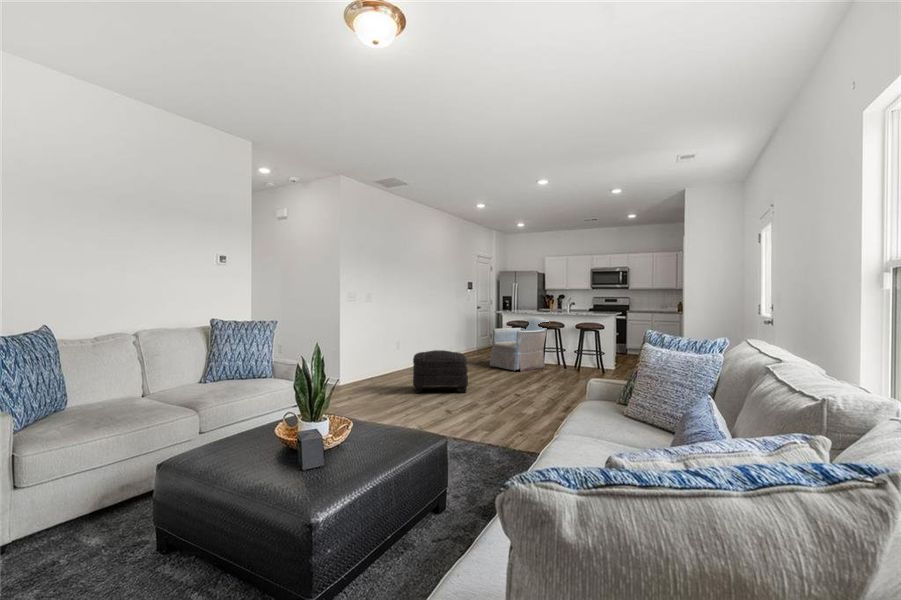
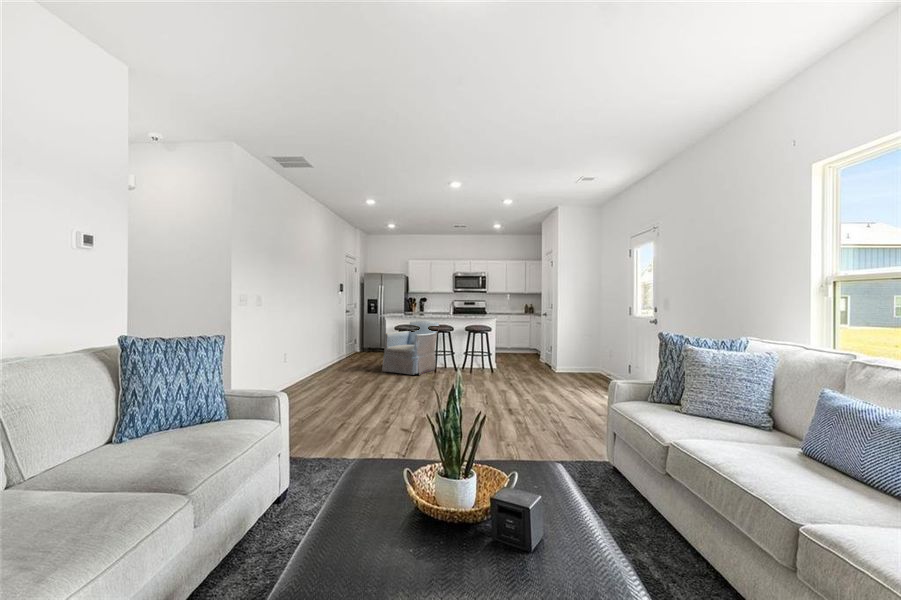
ottoman: present [413,350,468,393] -> none [333,360,401,411]

